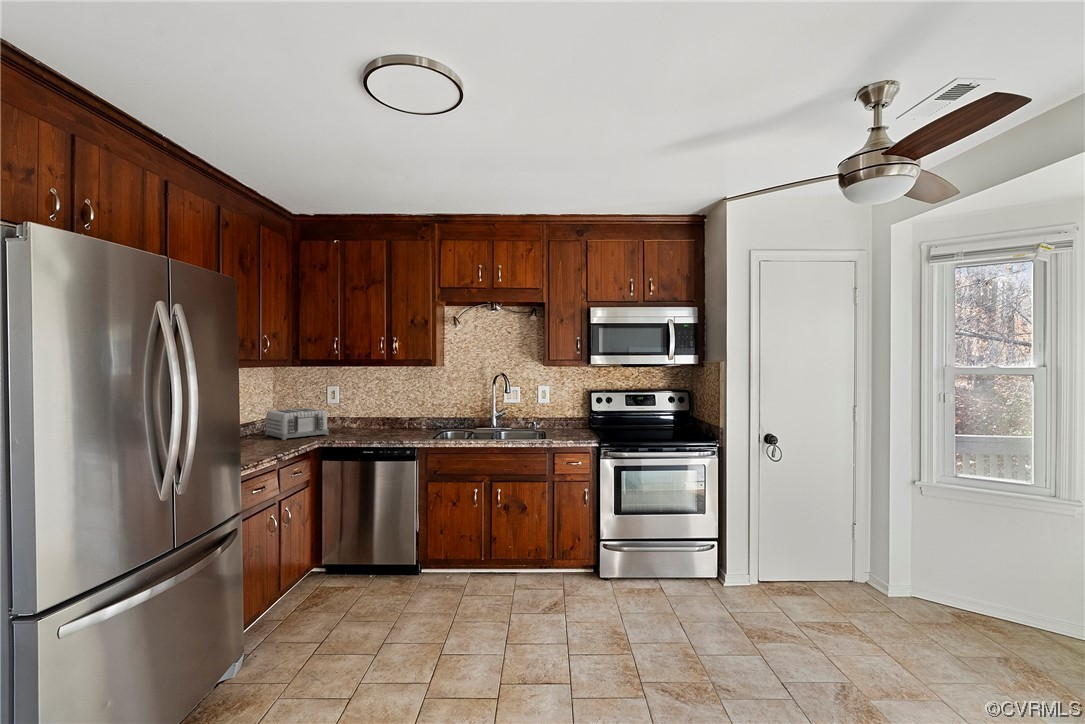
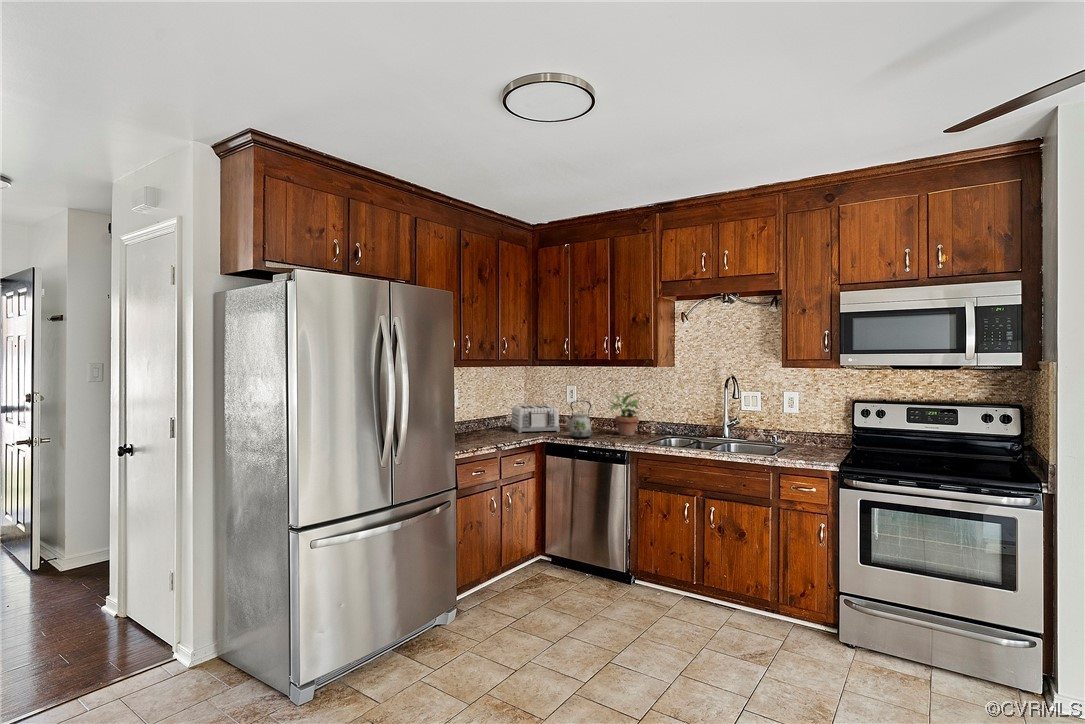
potted plant: none [383,391,417,433] -> present [610,392,640,436]
kettle: none [339,401,372,440] -> present [563,401,592,438]

